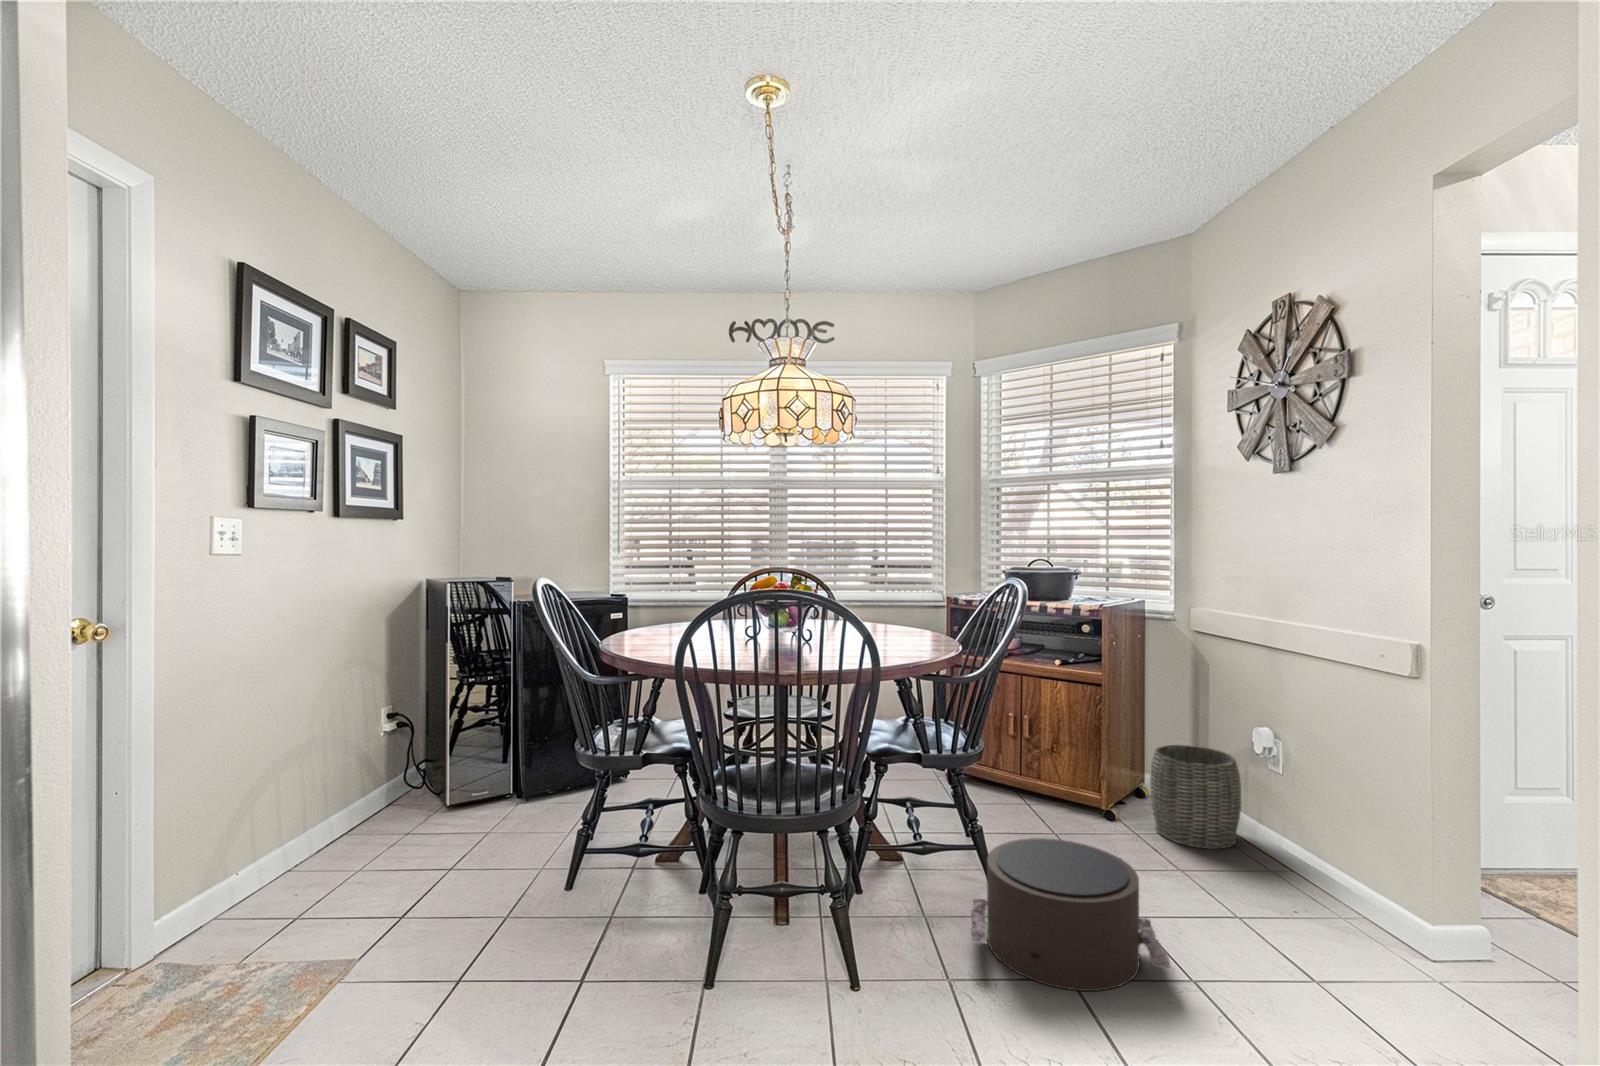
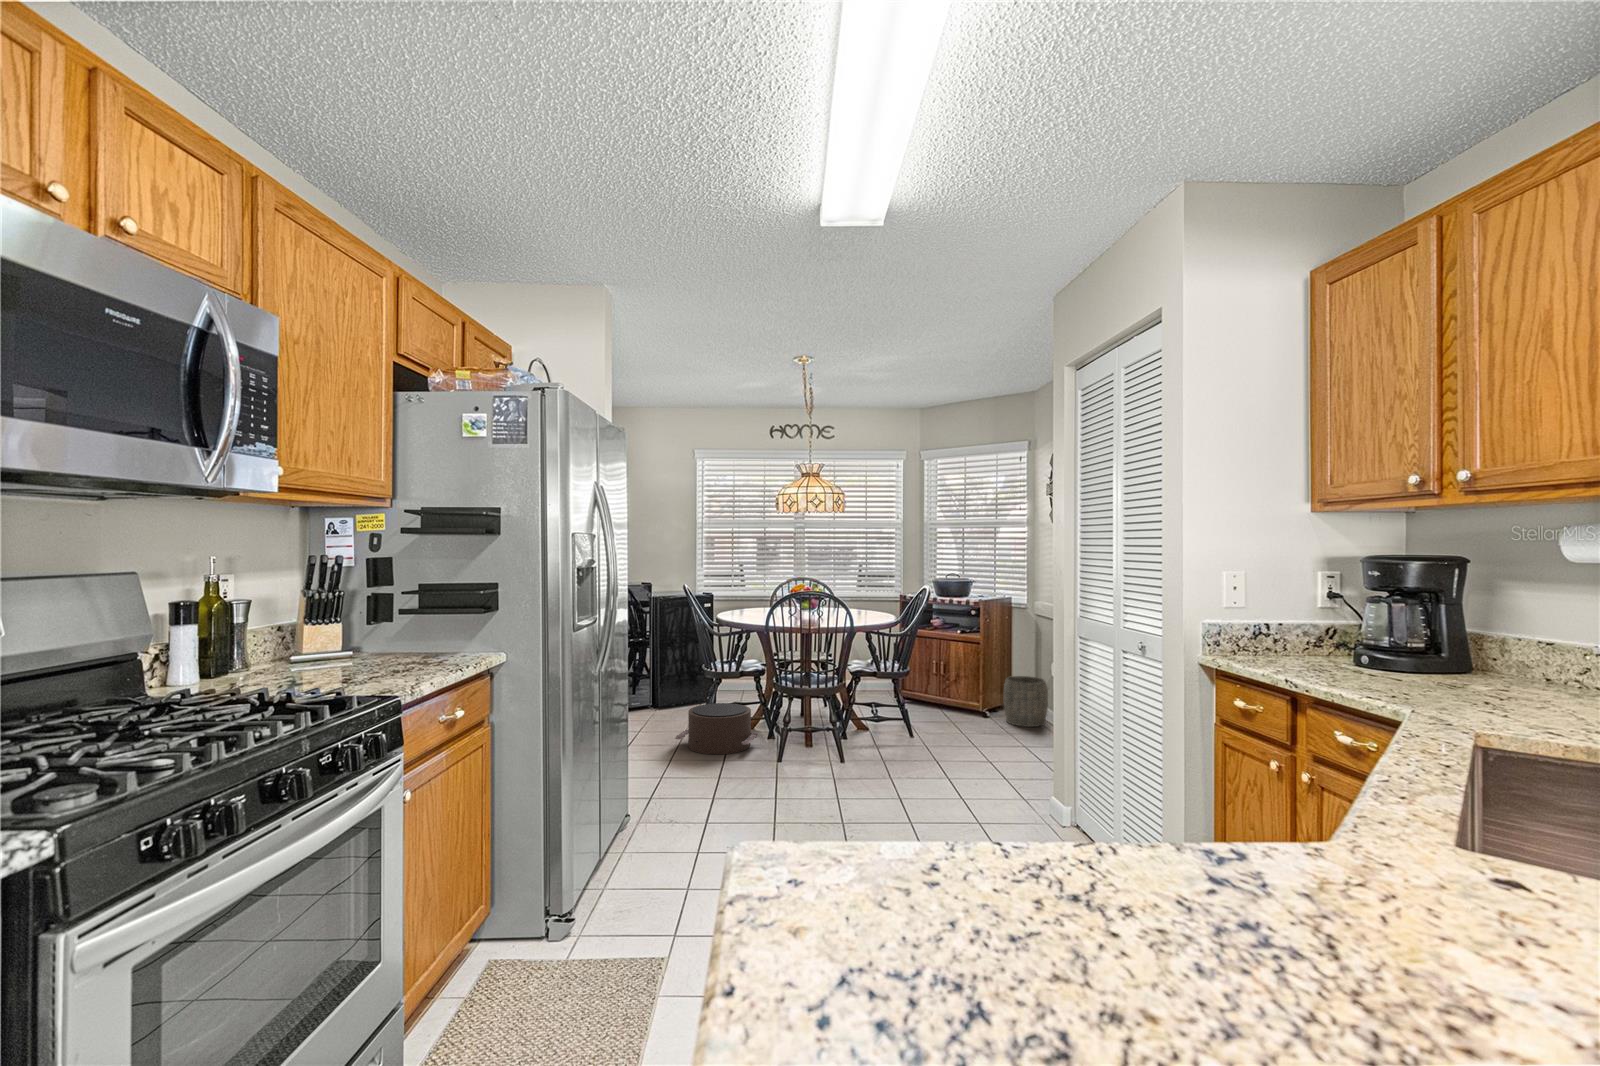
pouf: present [970,838,1171,991] -> present [675,703,759,754]

